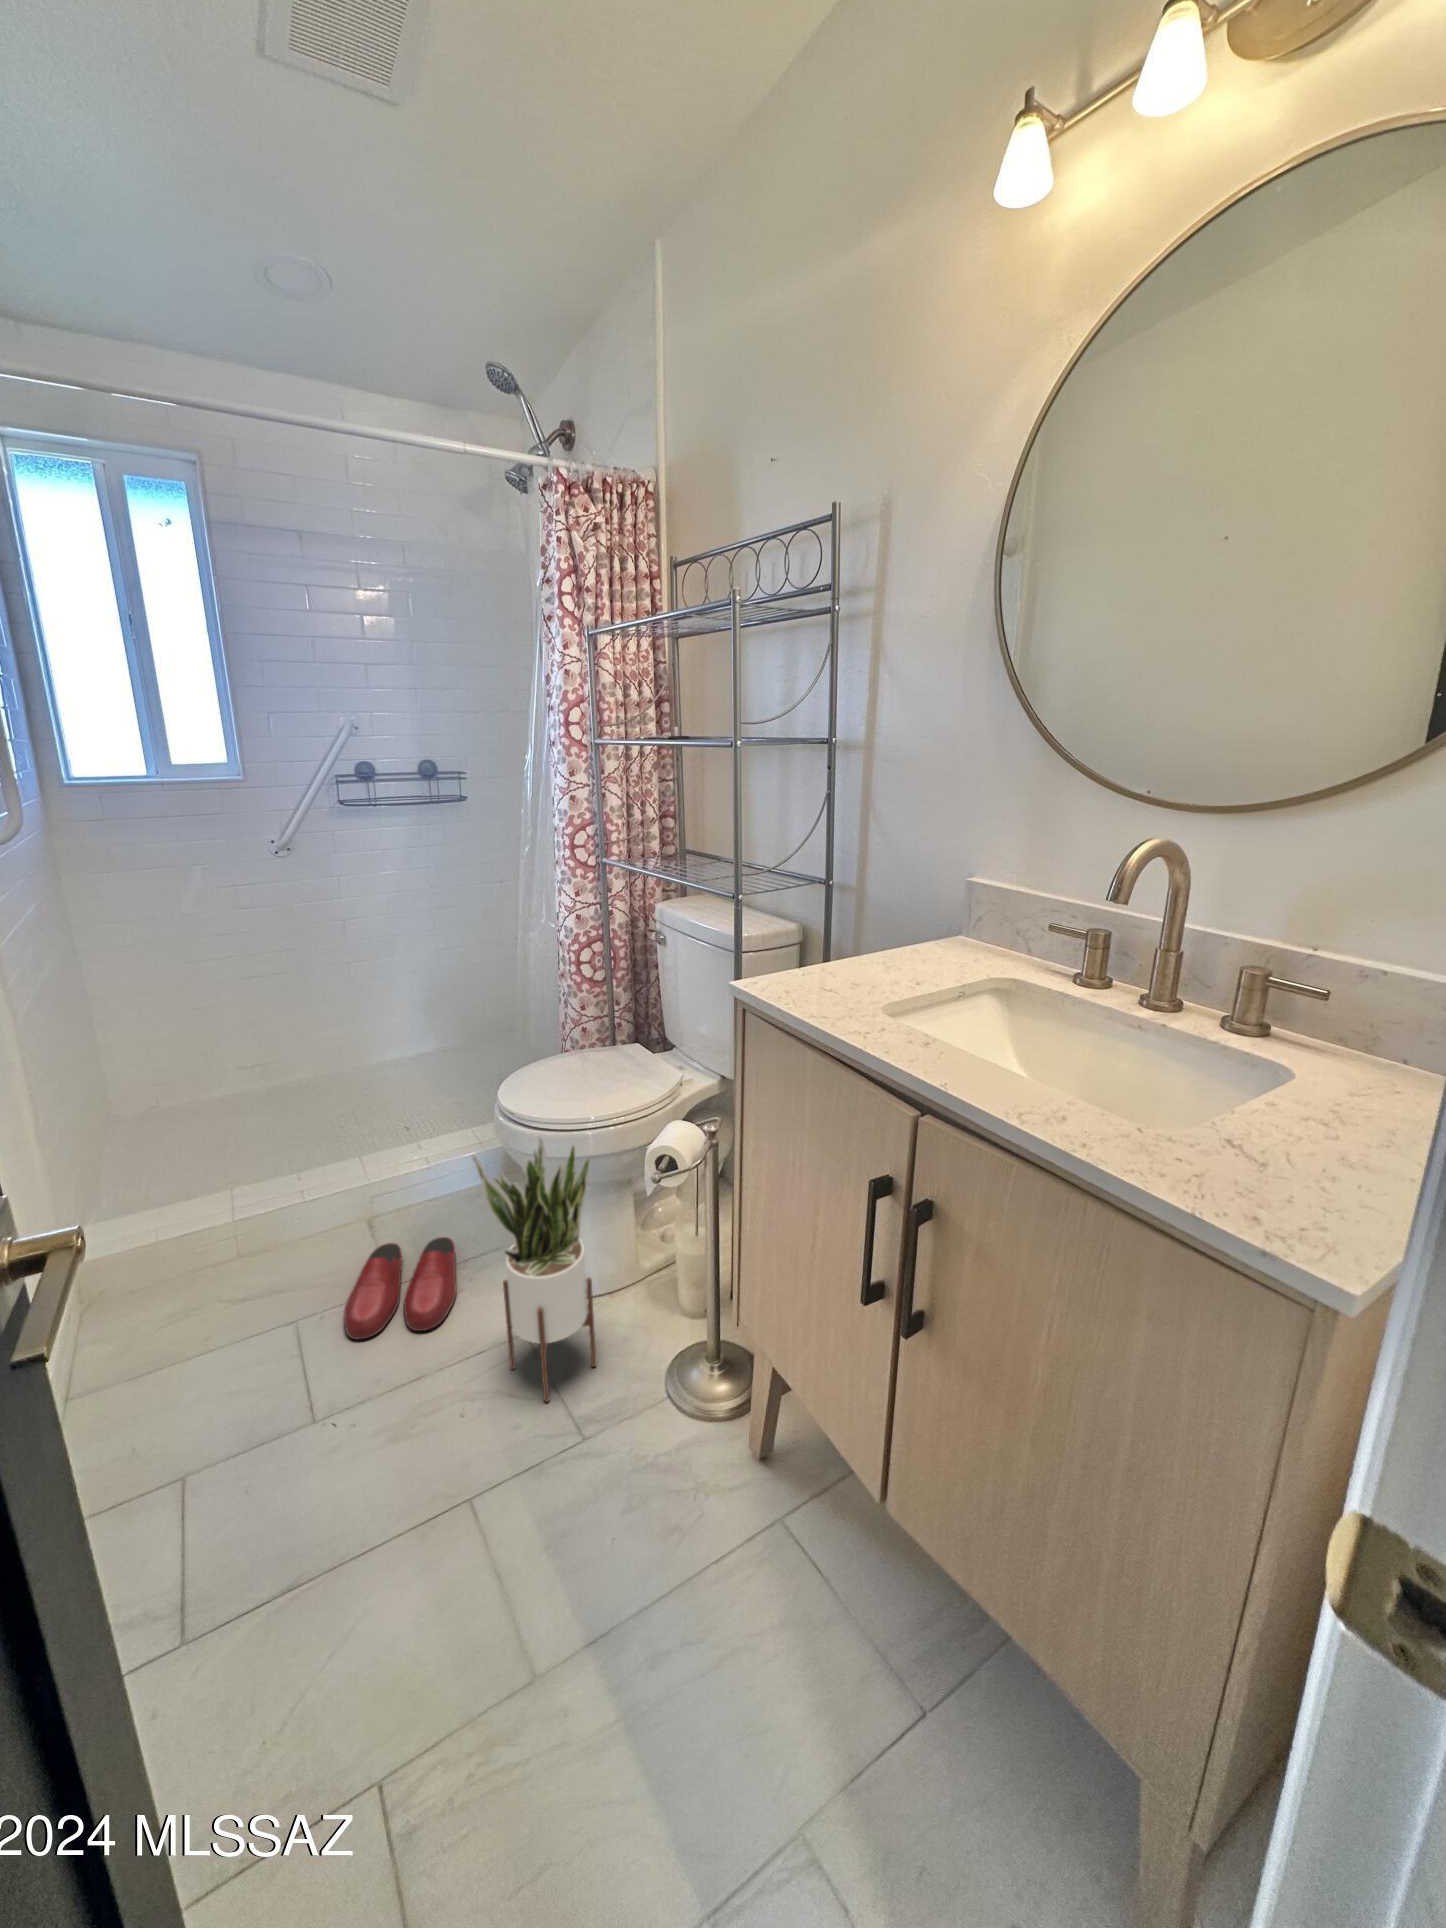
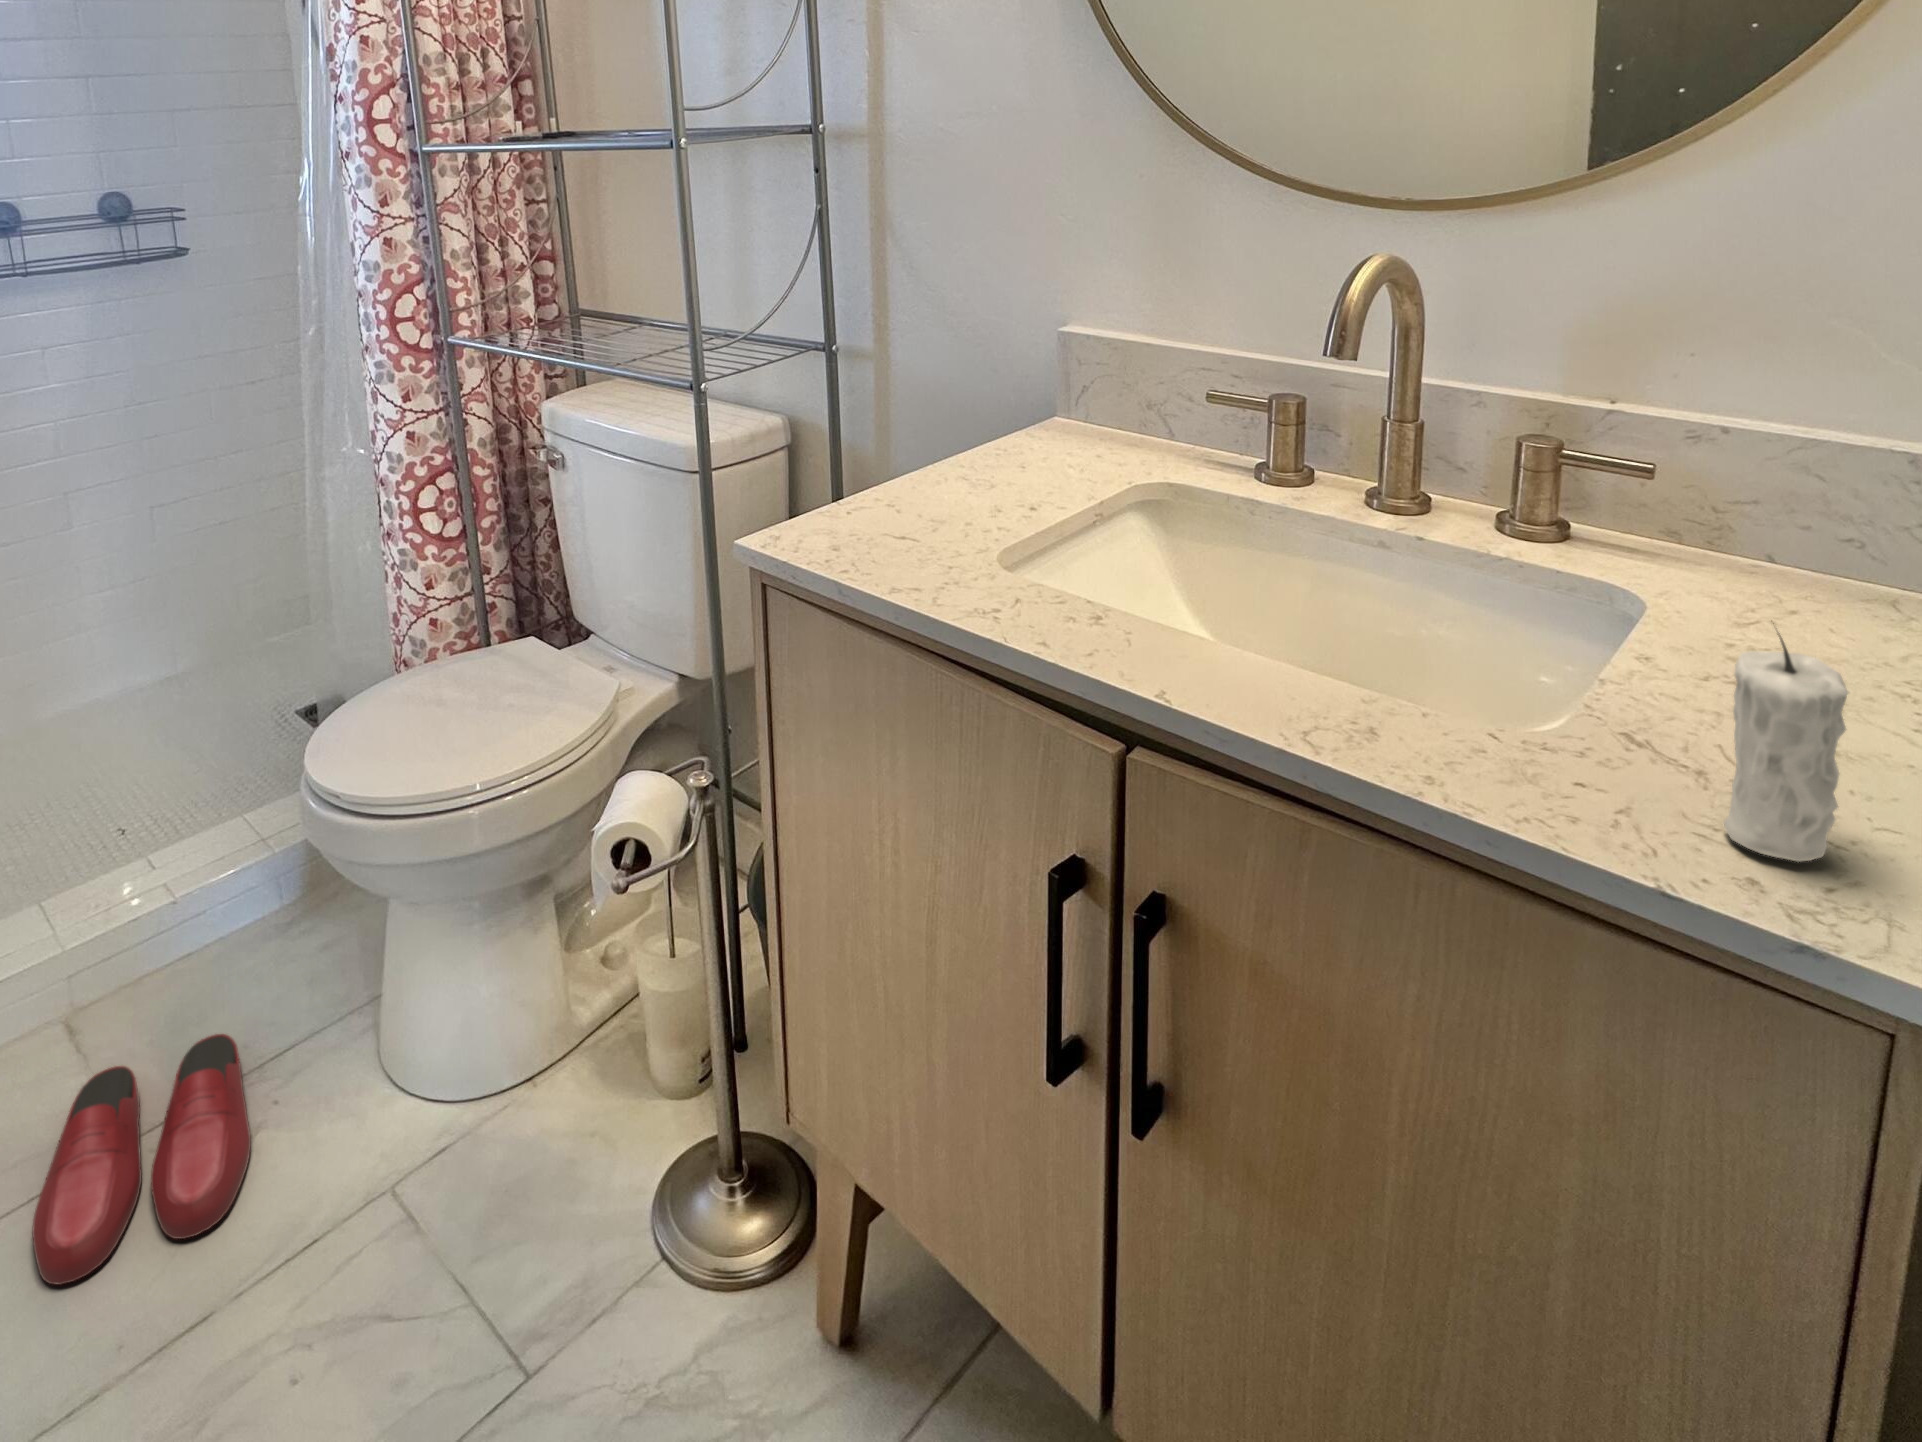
candle: none [1248,1061,1327,1207] -> present [1724,634,1849,862]
potted plant: present [471,1137,596,1402] -> none [279,844,530,1331]

